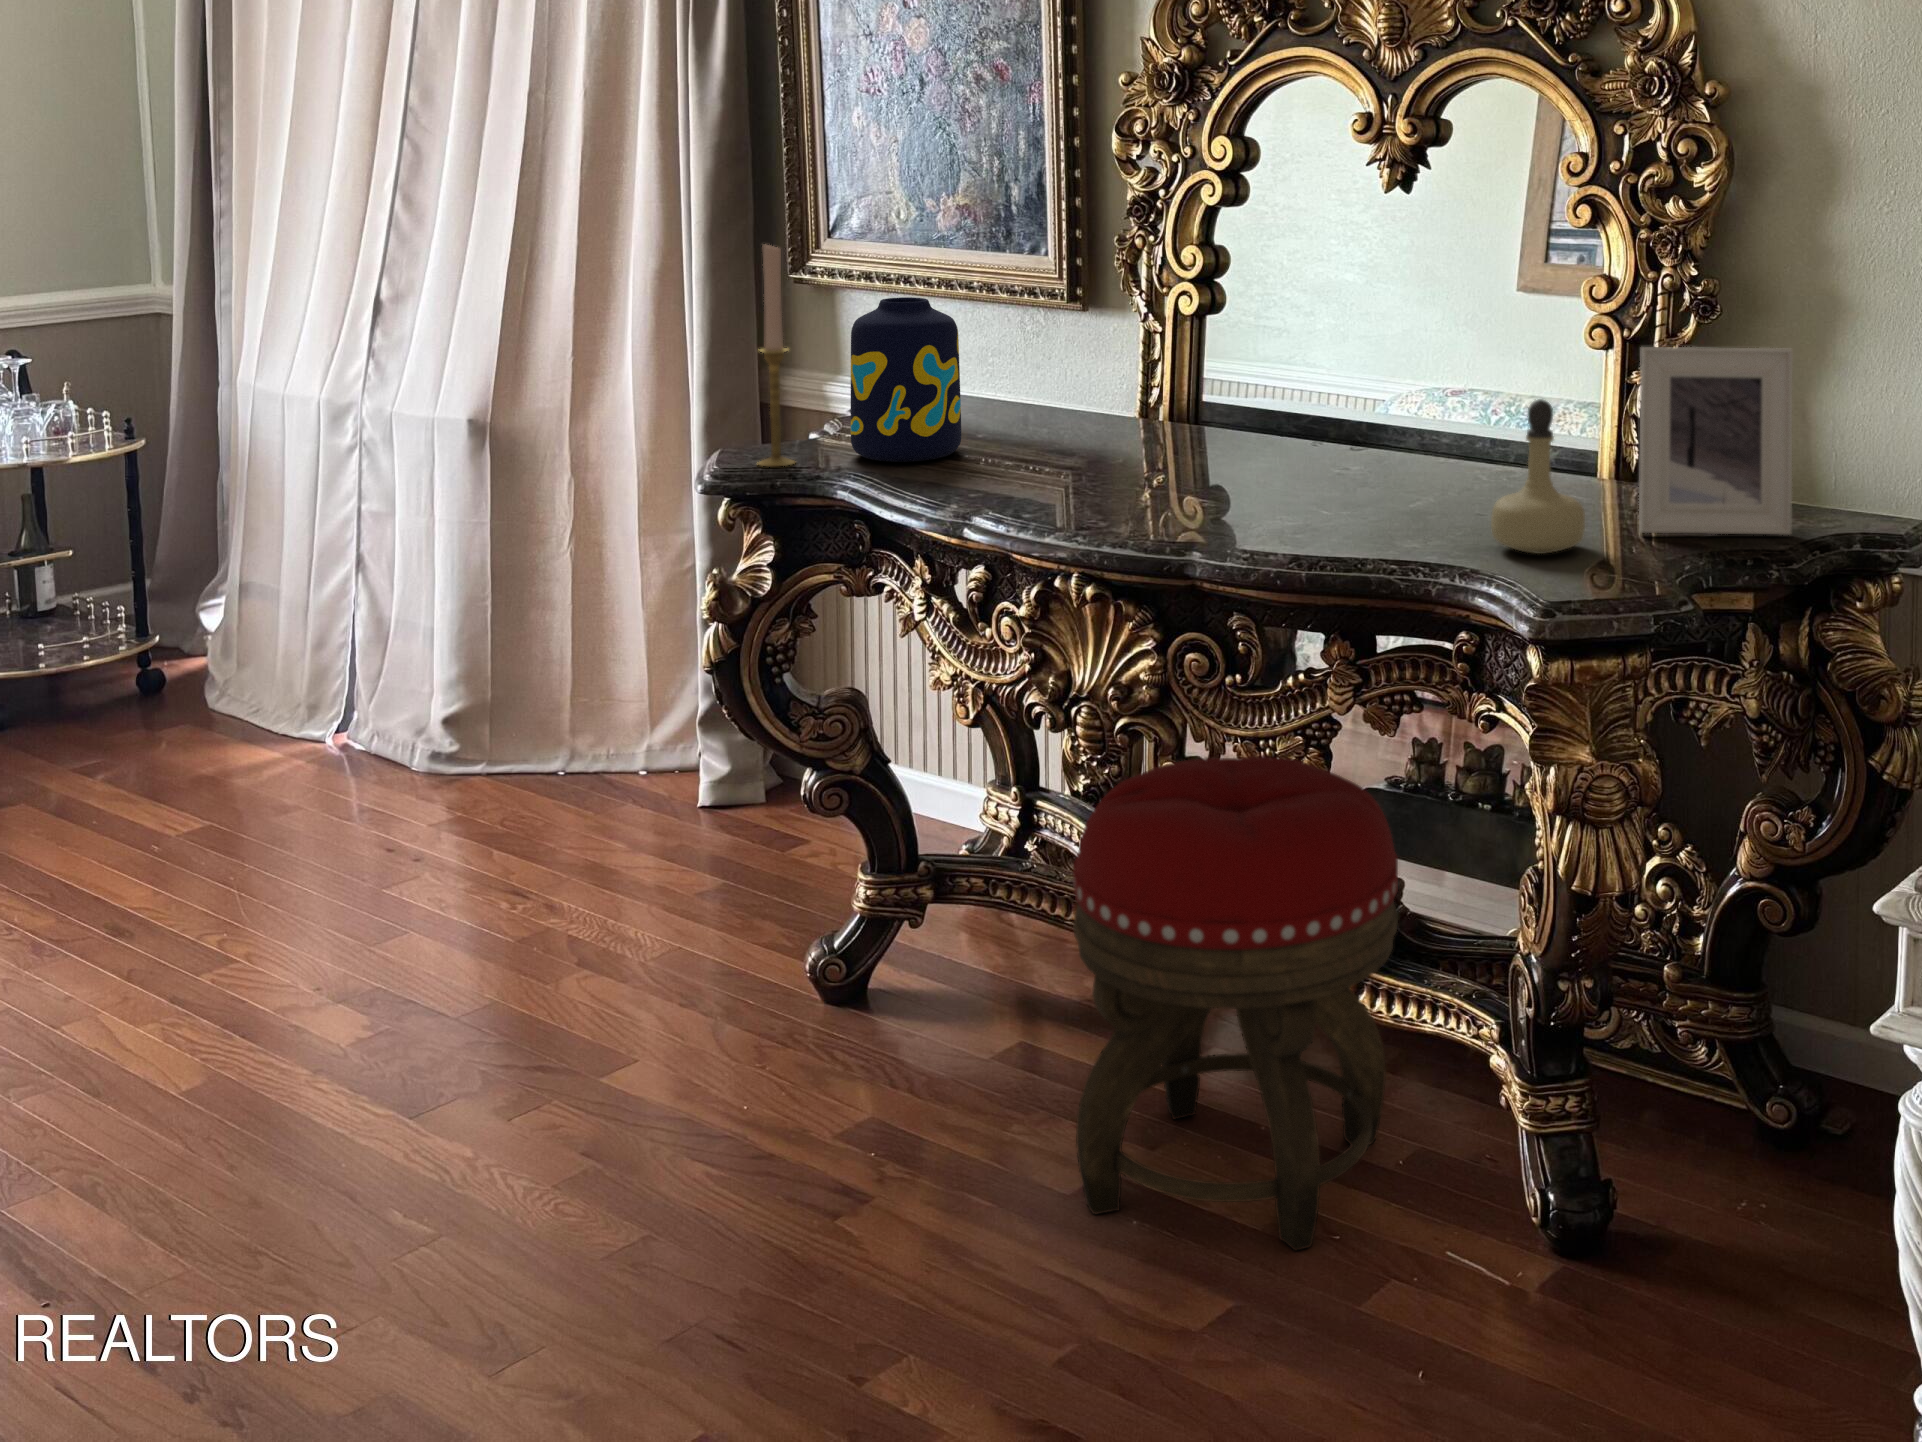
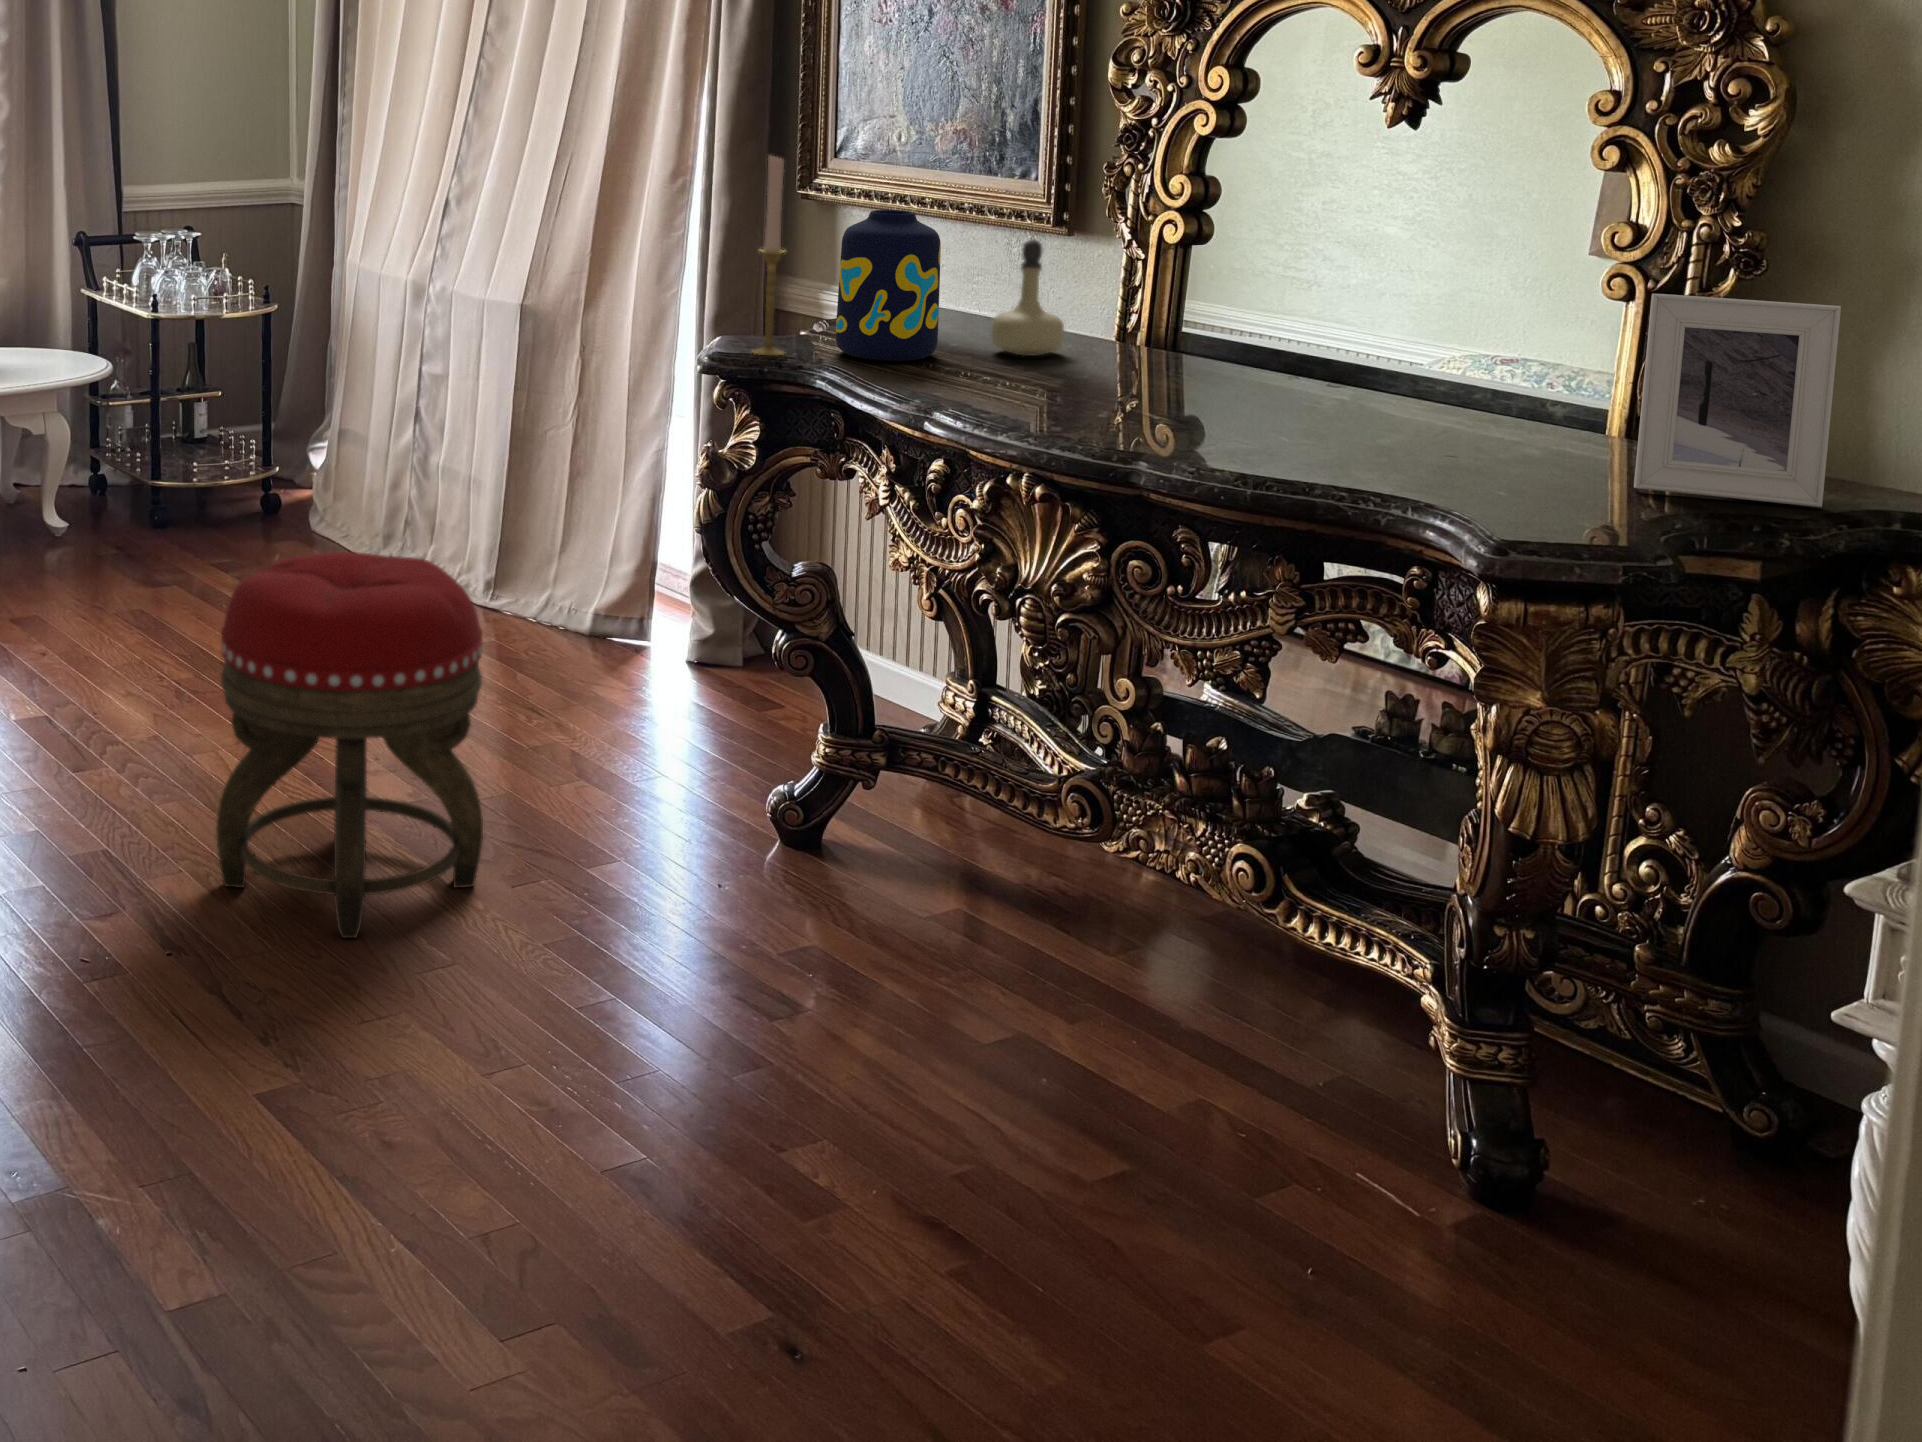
perfume bottle: present [1491,399,1585,554] -> present [991,239,1064,356]
footstool: present [1073,757,1398,1251] -> present [216,552,483,938]

